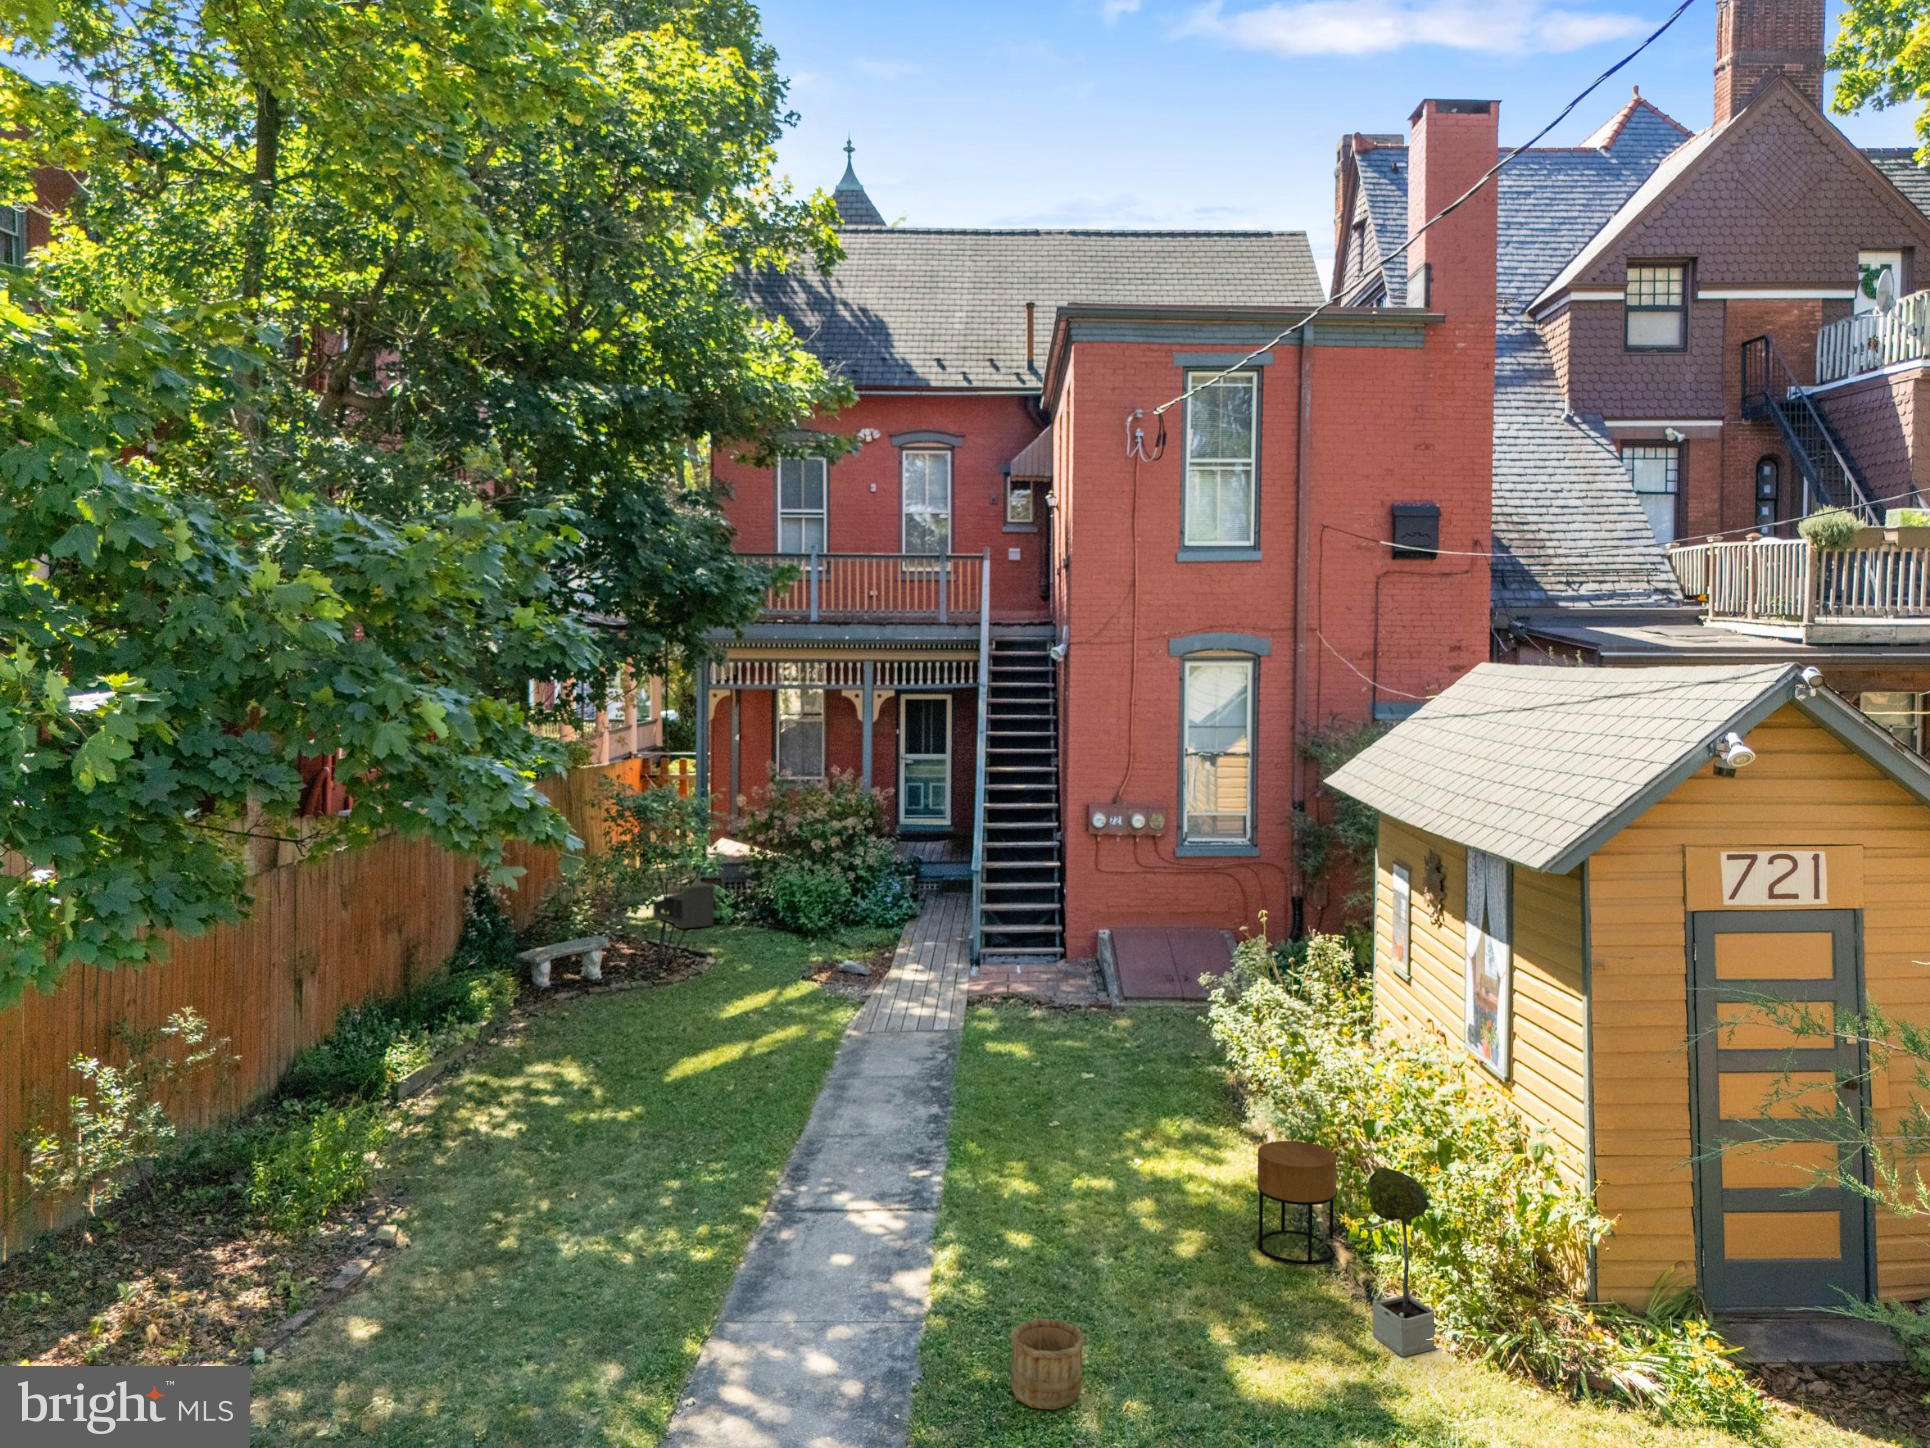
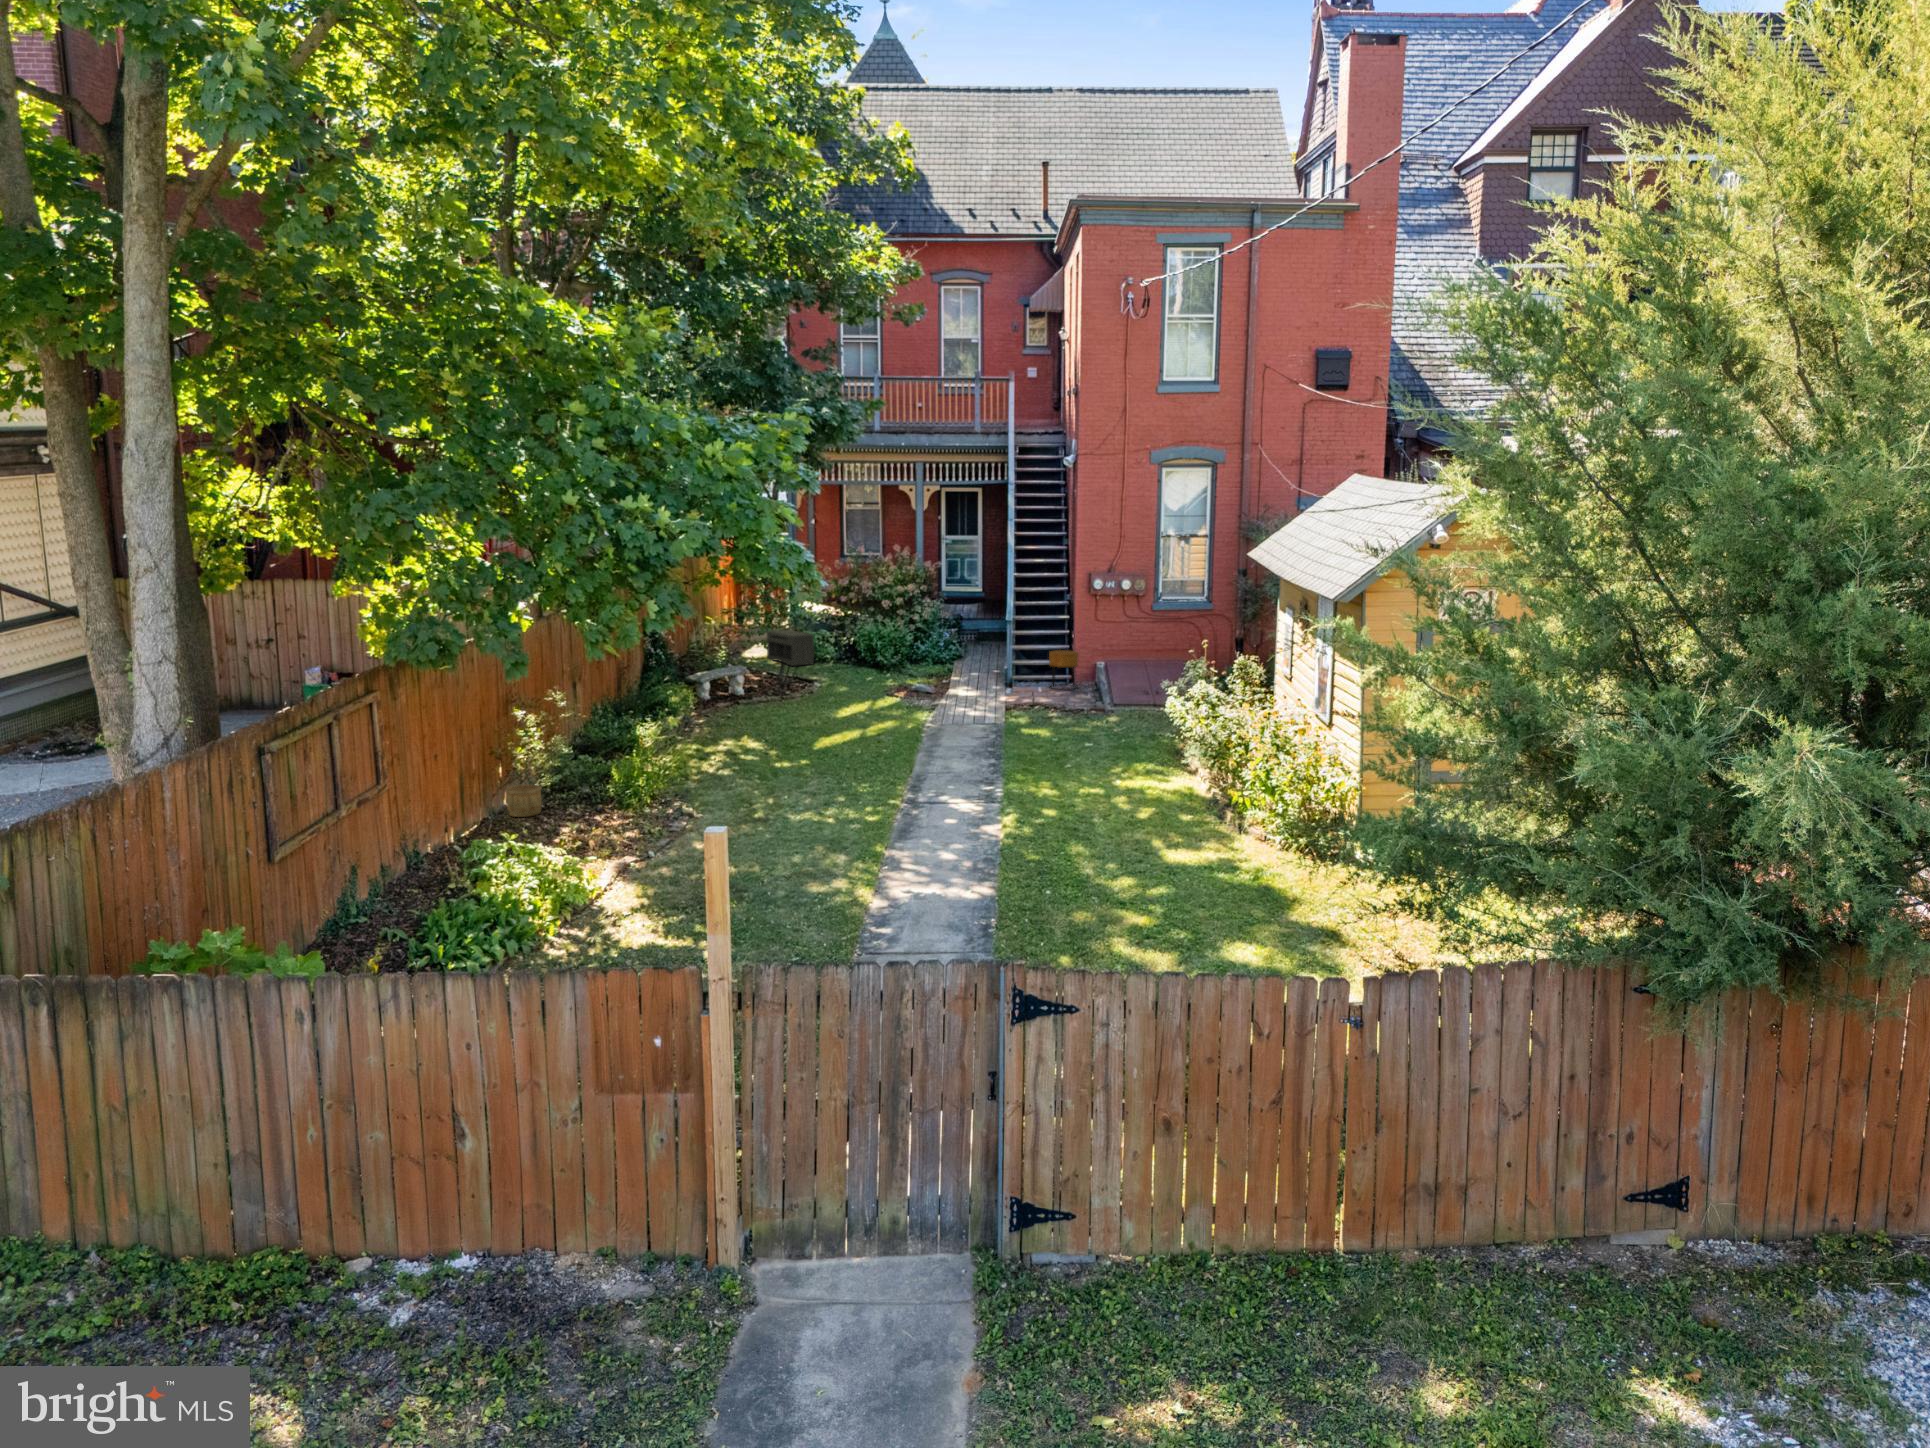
side table: present [1257,1141,1336,1265] -> present [1049,650,1079,690]
potted tree: present [1365,1167,1438,1357] -> none [1238,760,1275,854]
wooden bucket: present [1010,1318,1085,1409] -> present [505,784,542,817]

